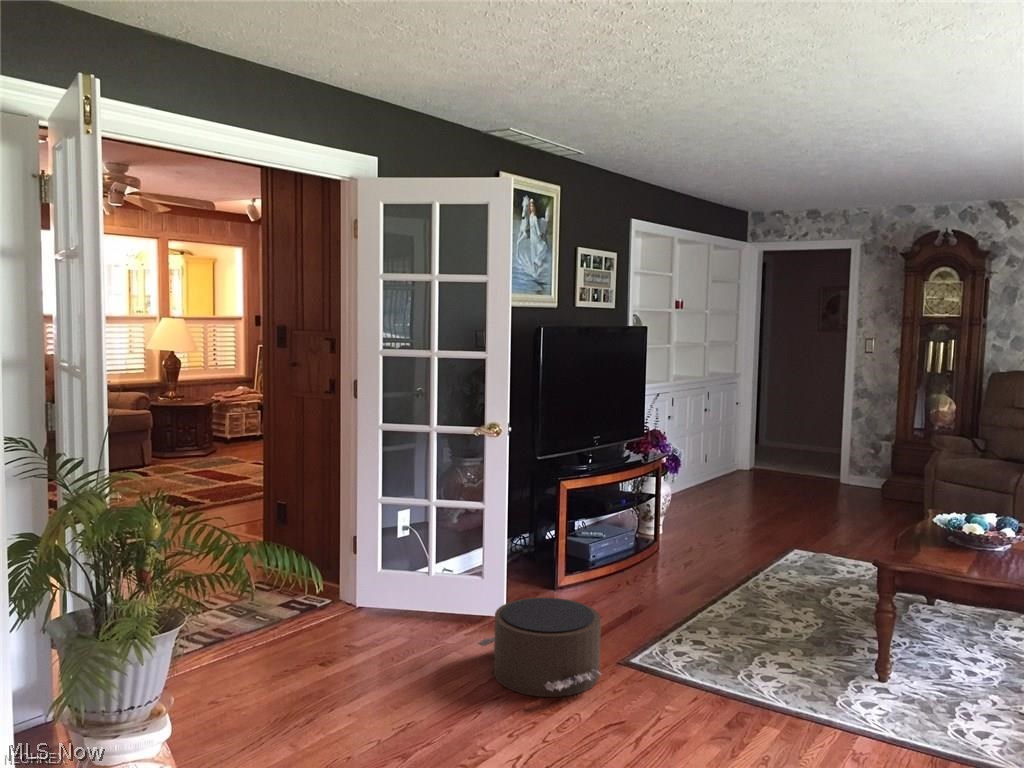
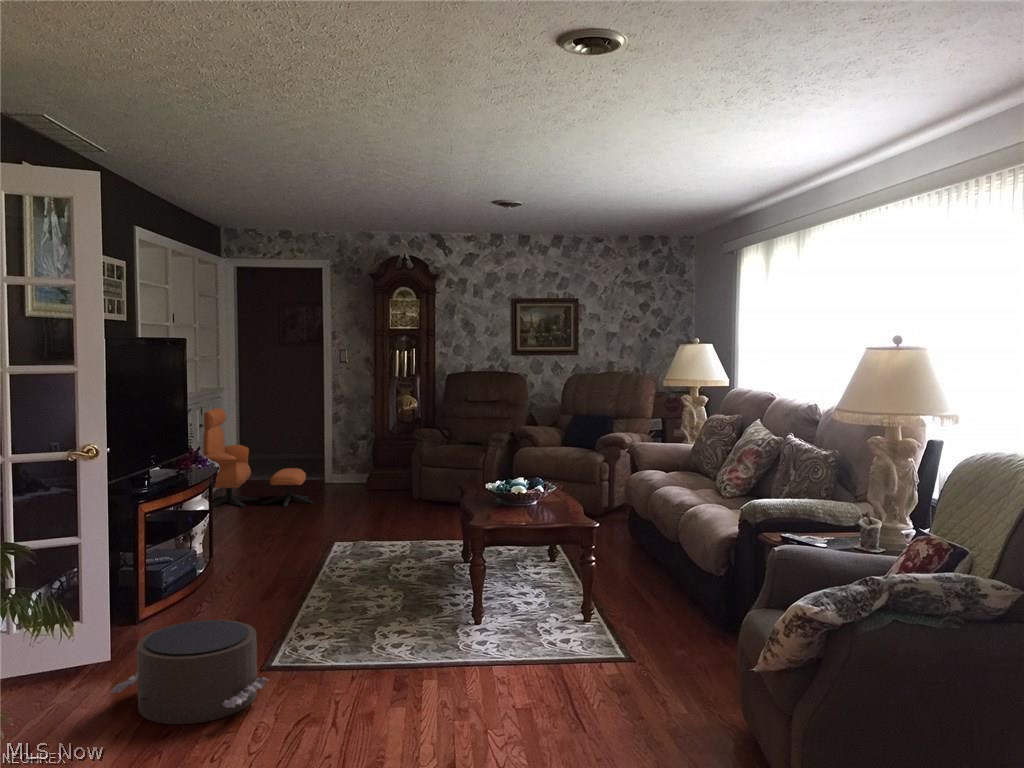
lounge chair: none [702,393,811,500] -> present [203,408,312,507]

